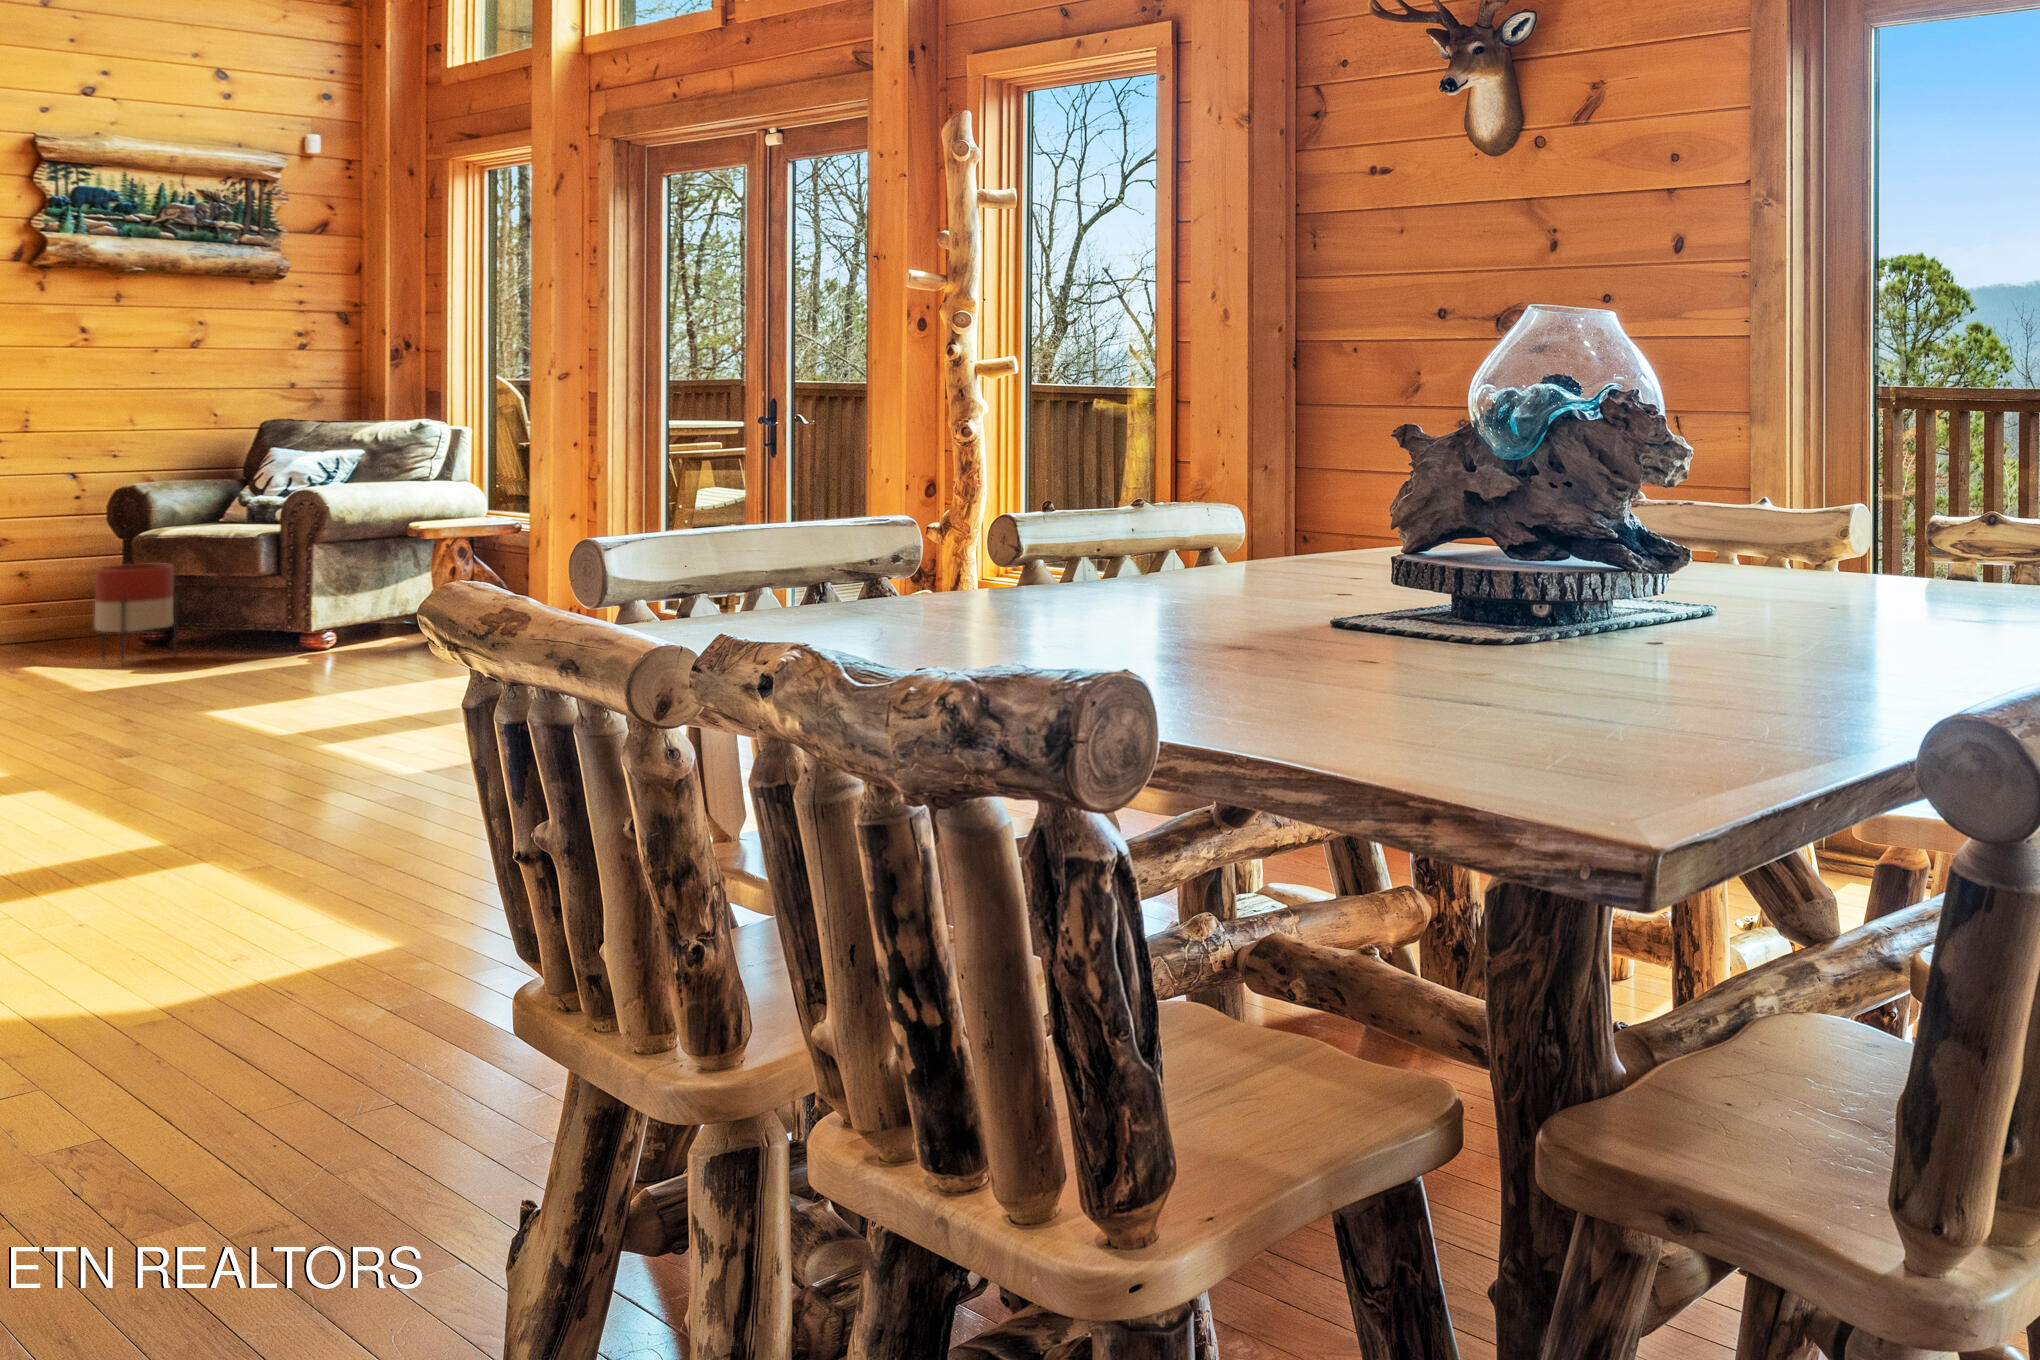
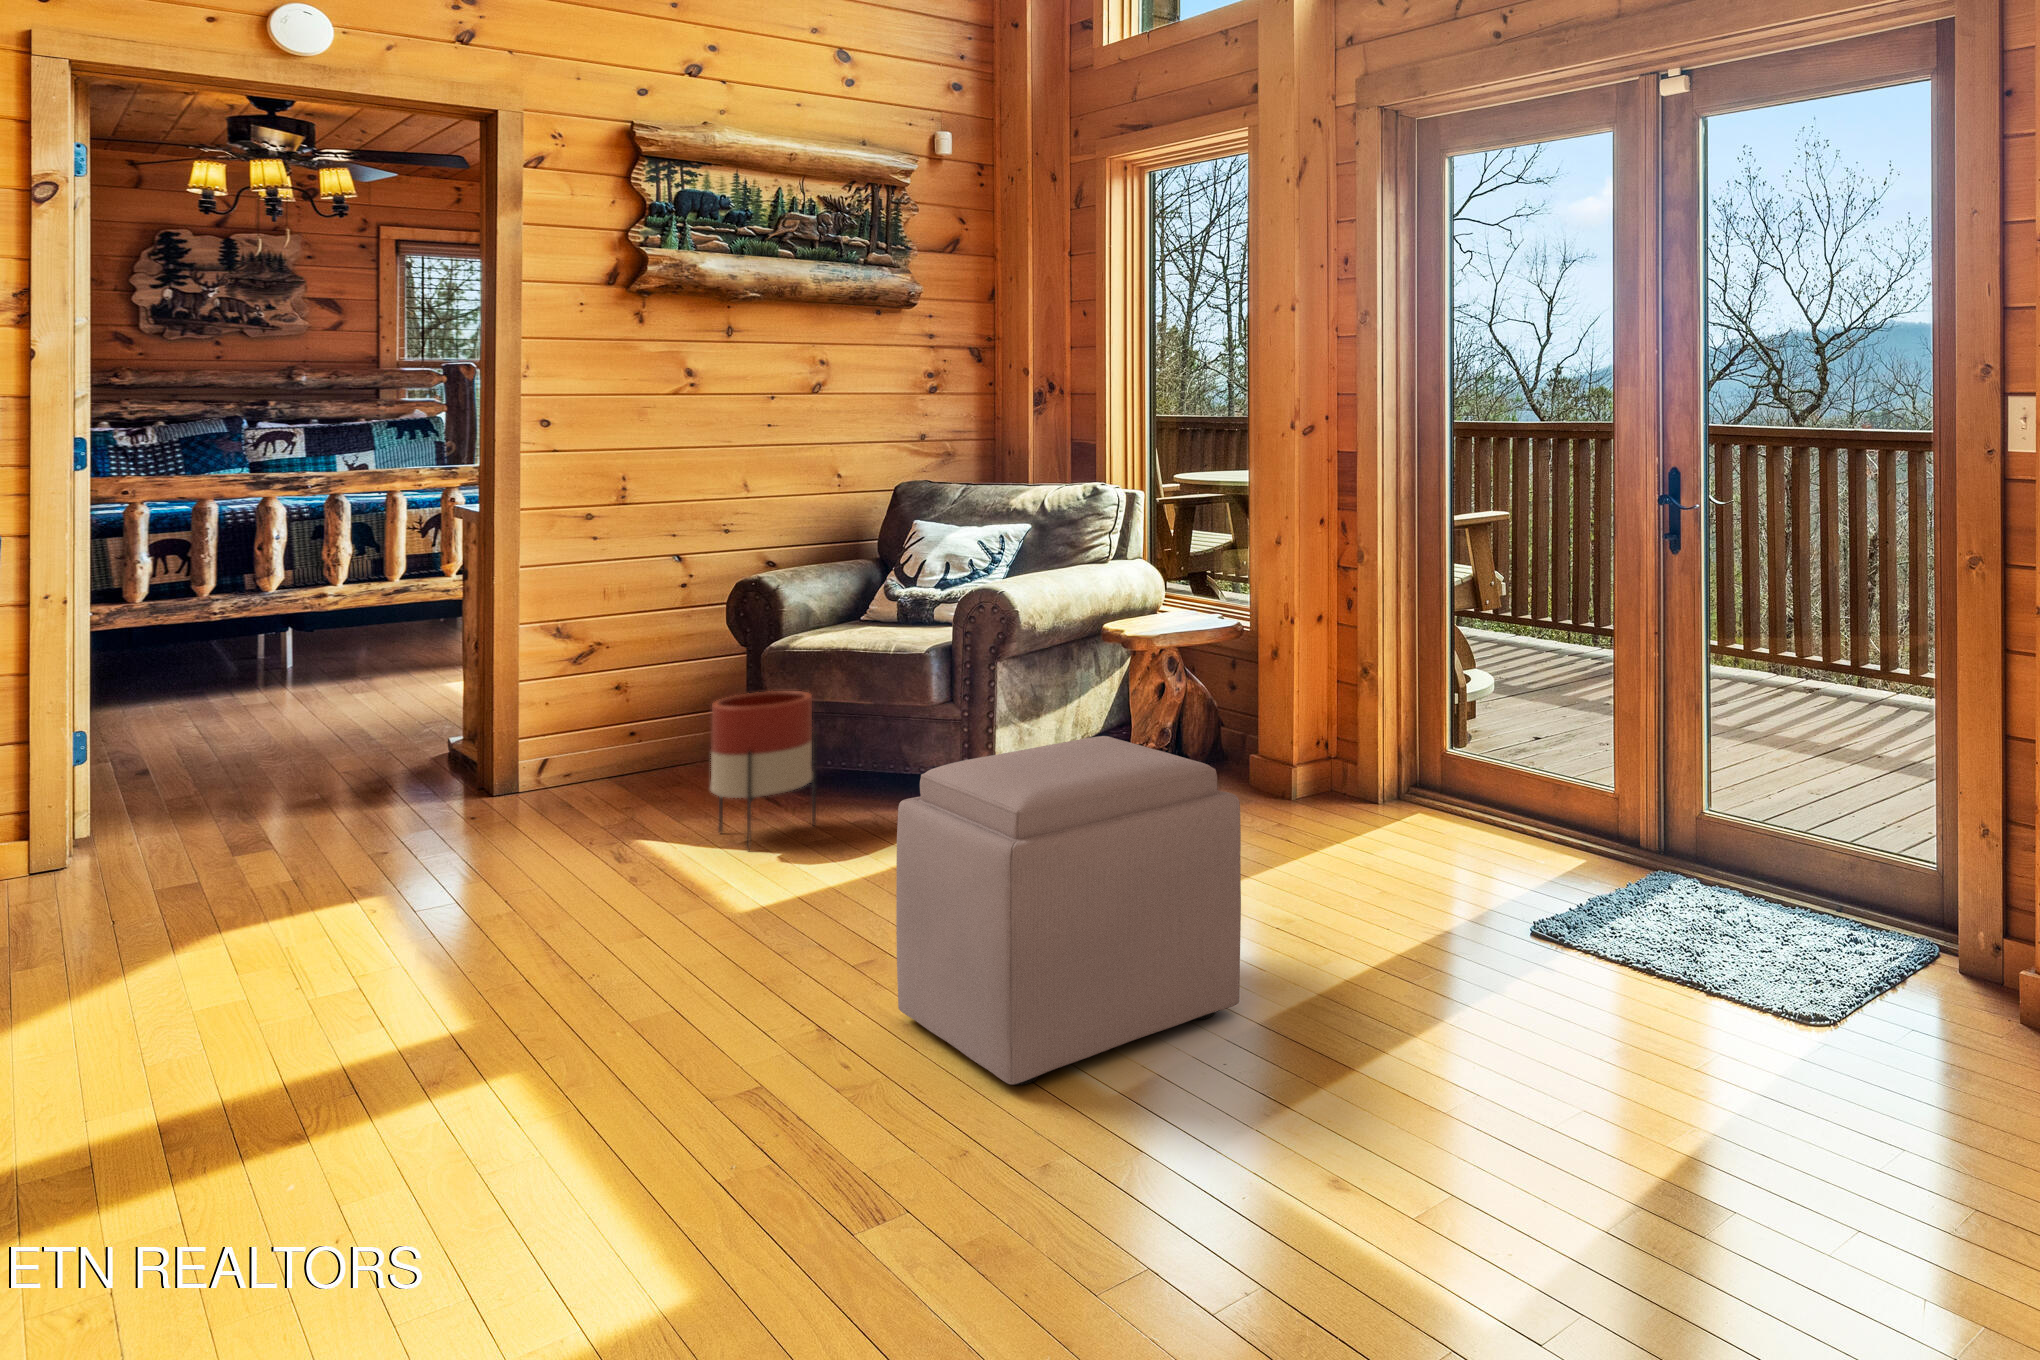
ottoman: none [198,566,408,730] -> present [896,736,1241,1085]

